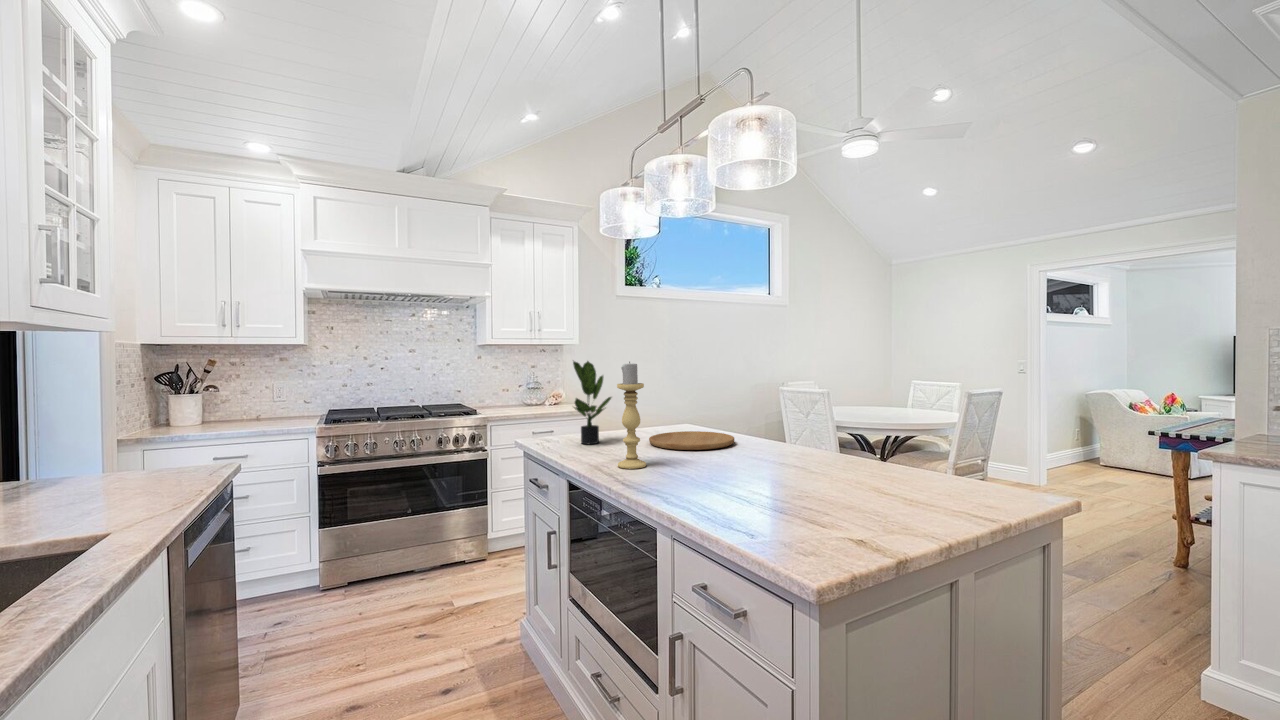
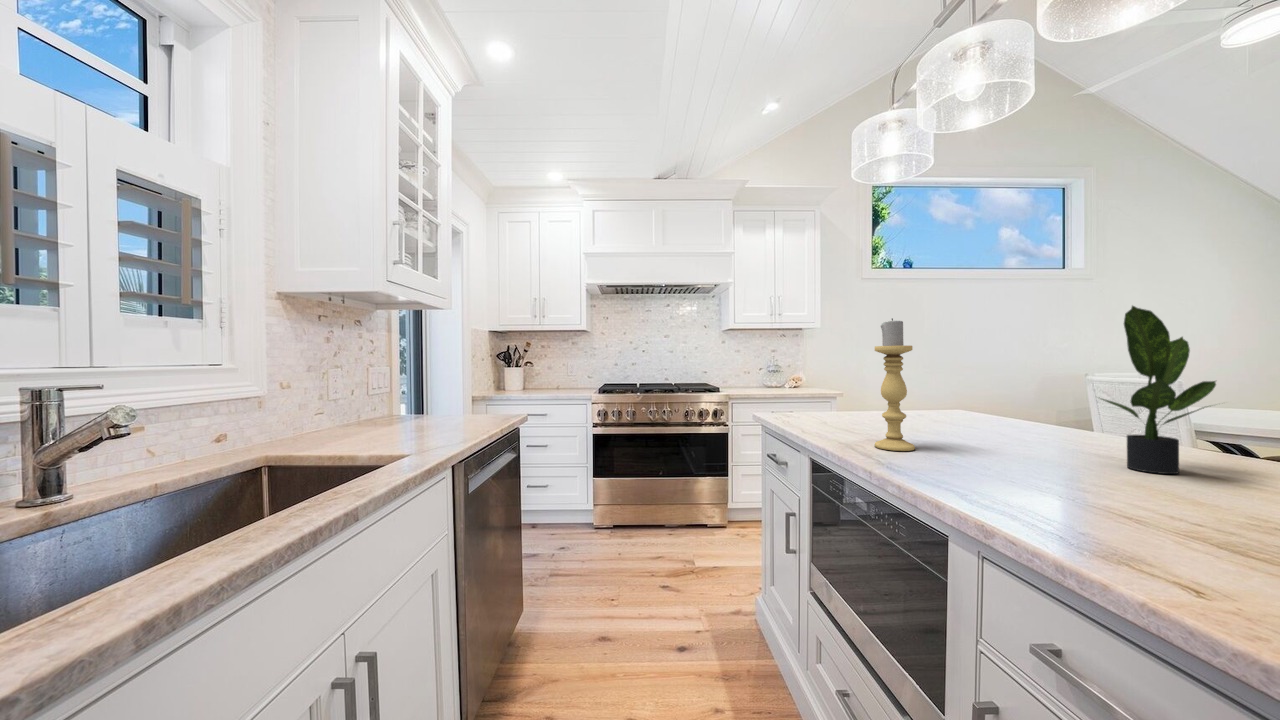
potted plant: present [573,361,611,444] -> present [1102,306,1216,474]
cutting board: present [649,431,734,450] -> none [911,416,1045,437]

